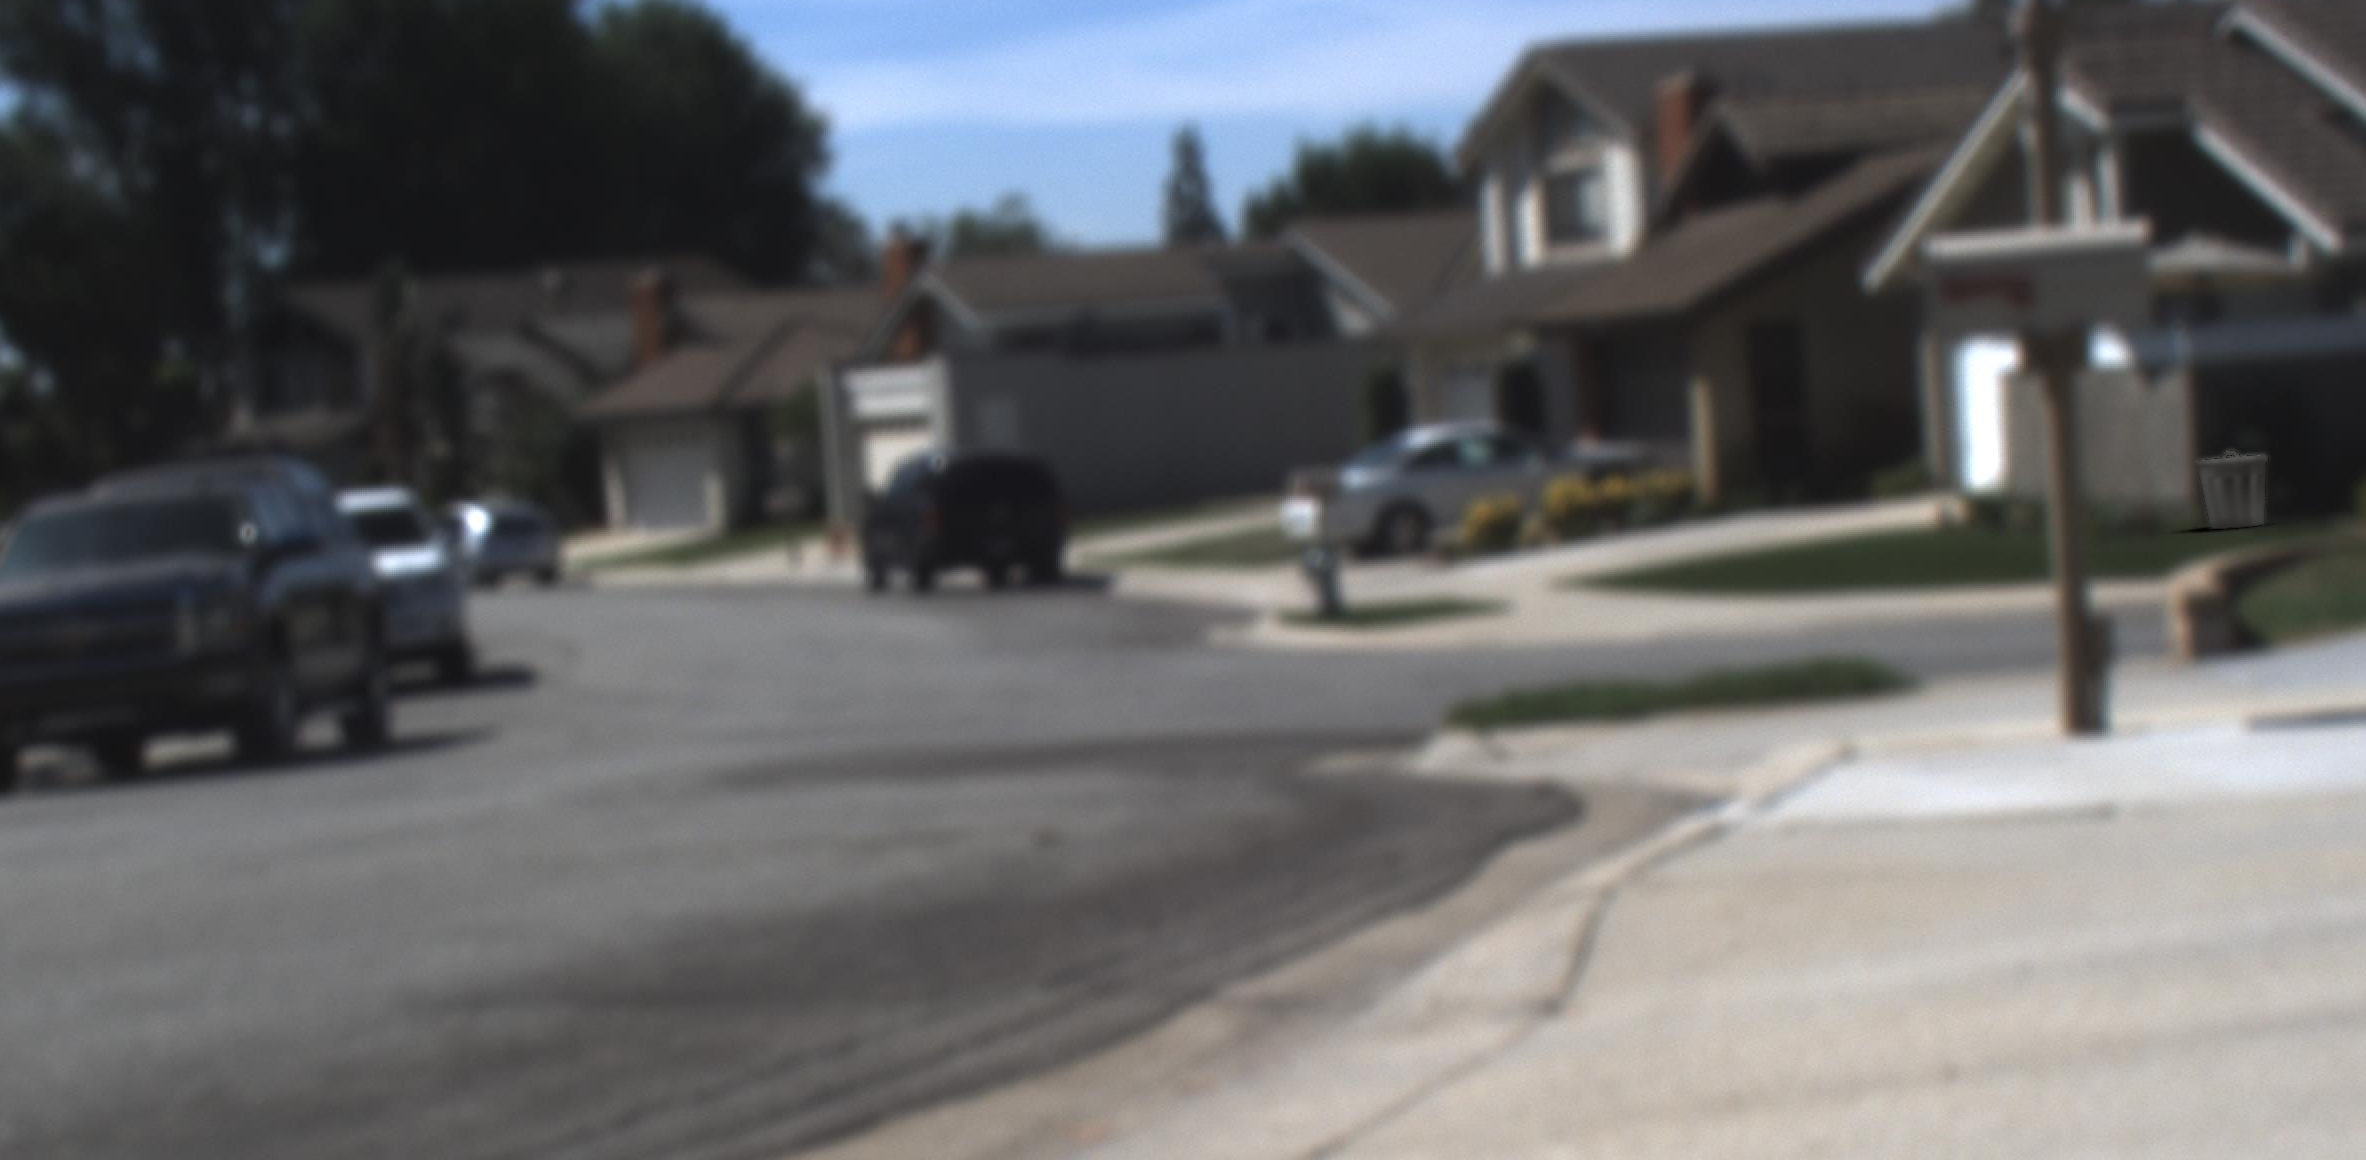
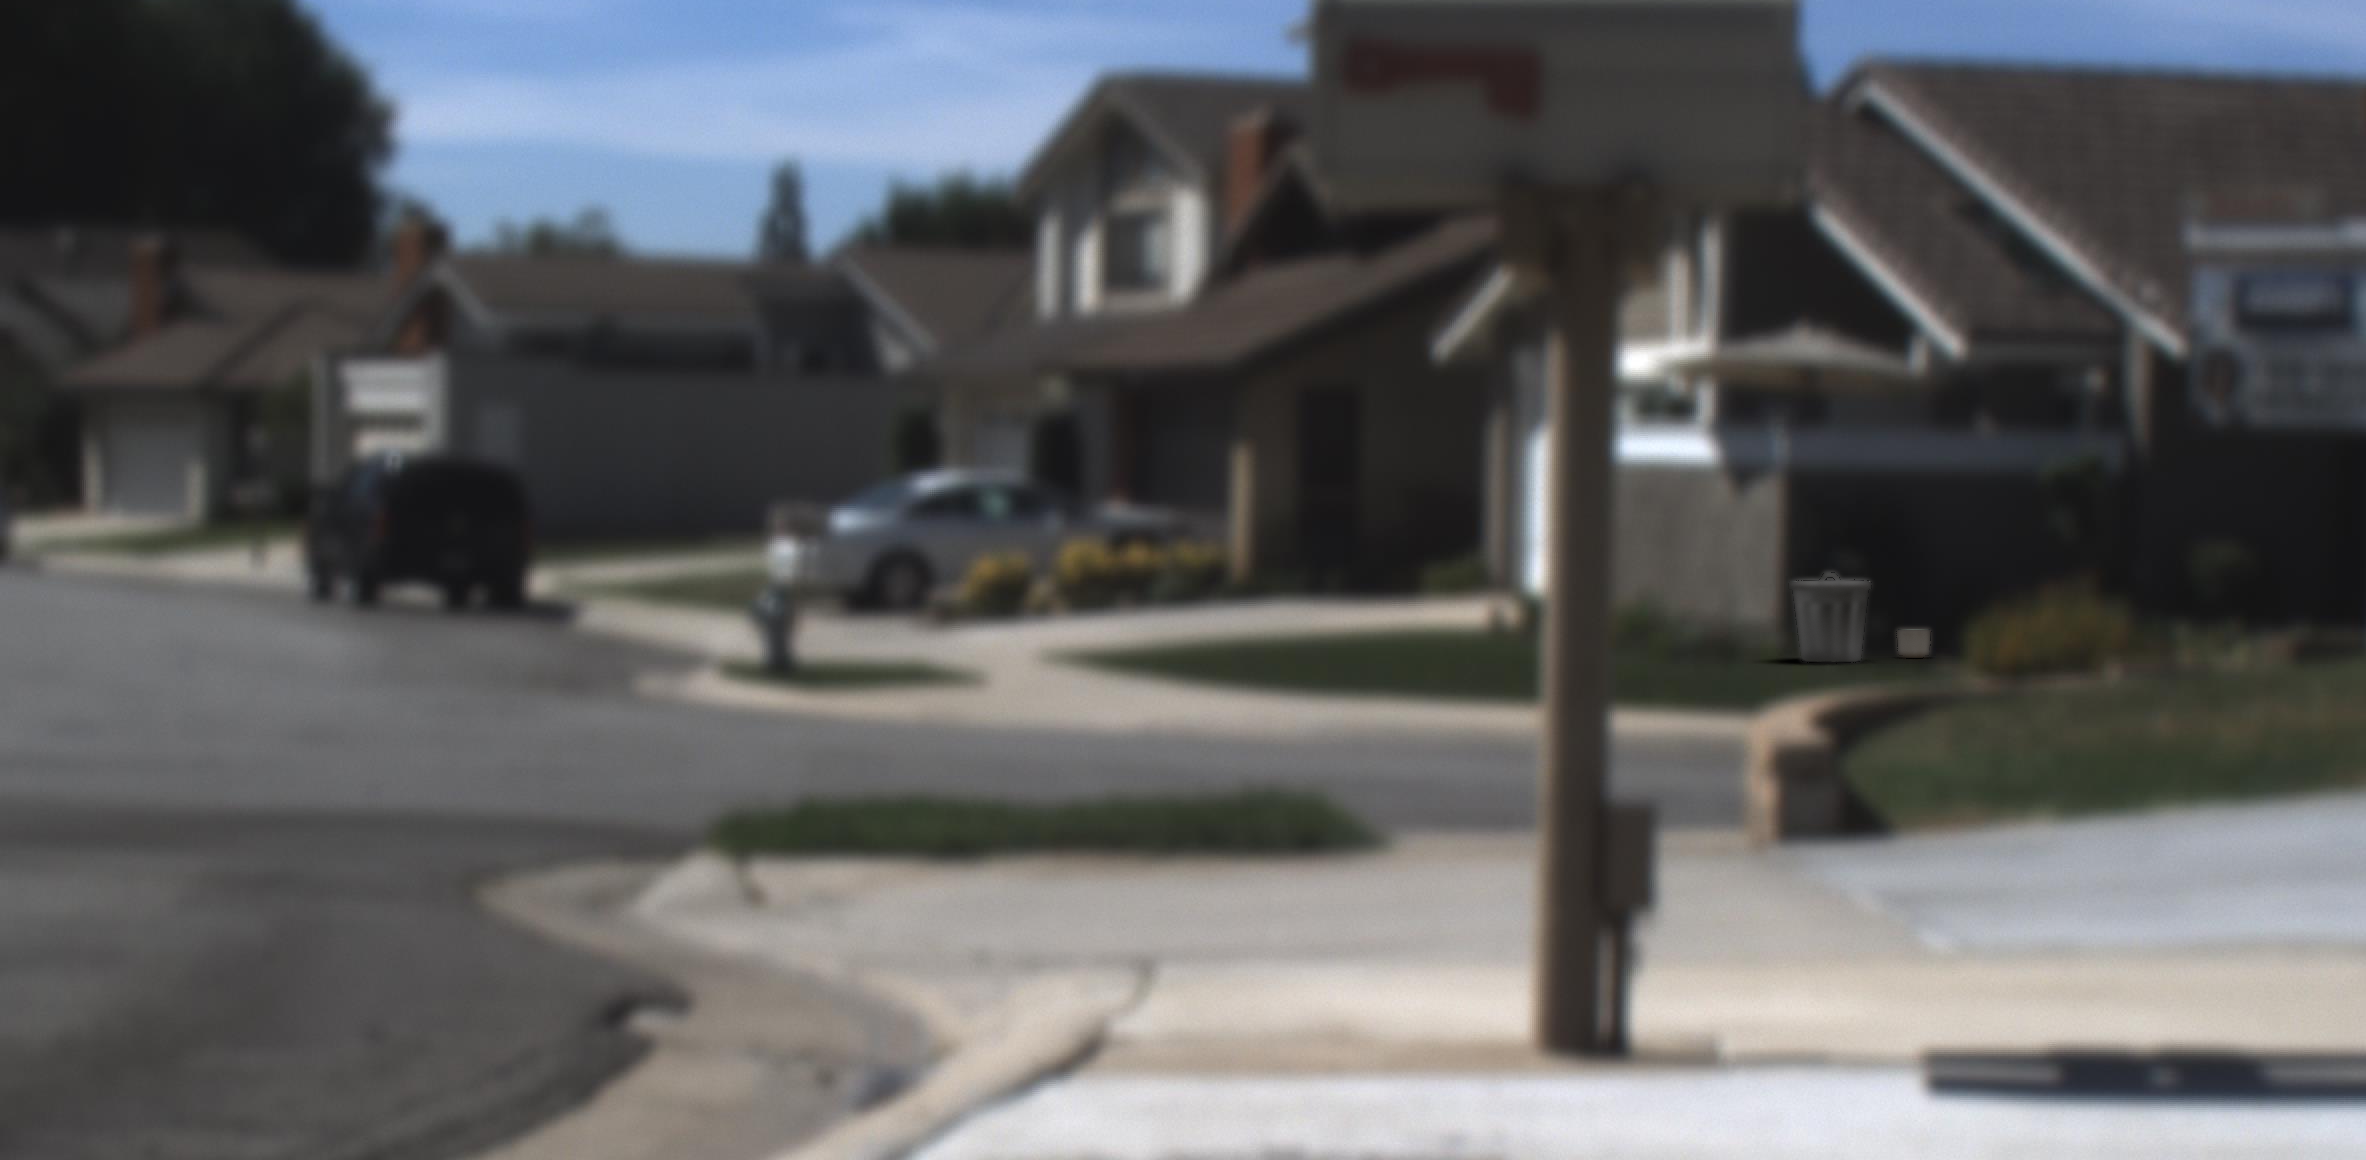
planter: none [2296,493,2327,519] -> present [1898,630,1930,658]

